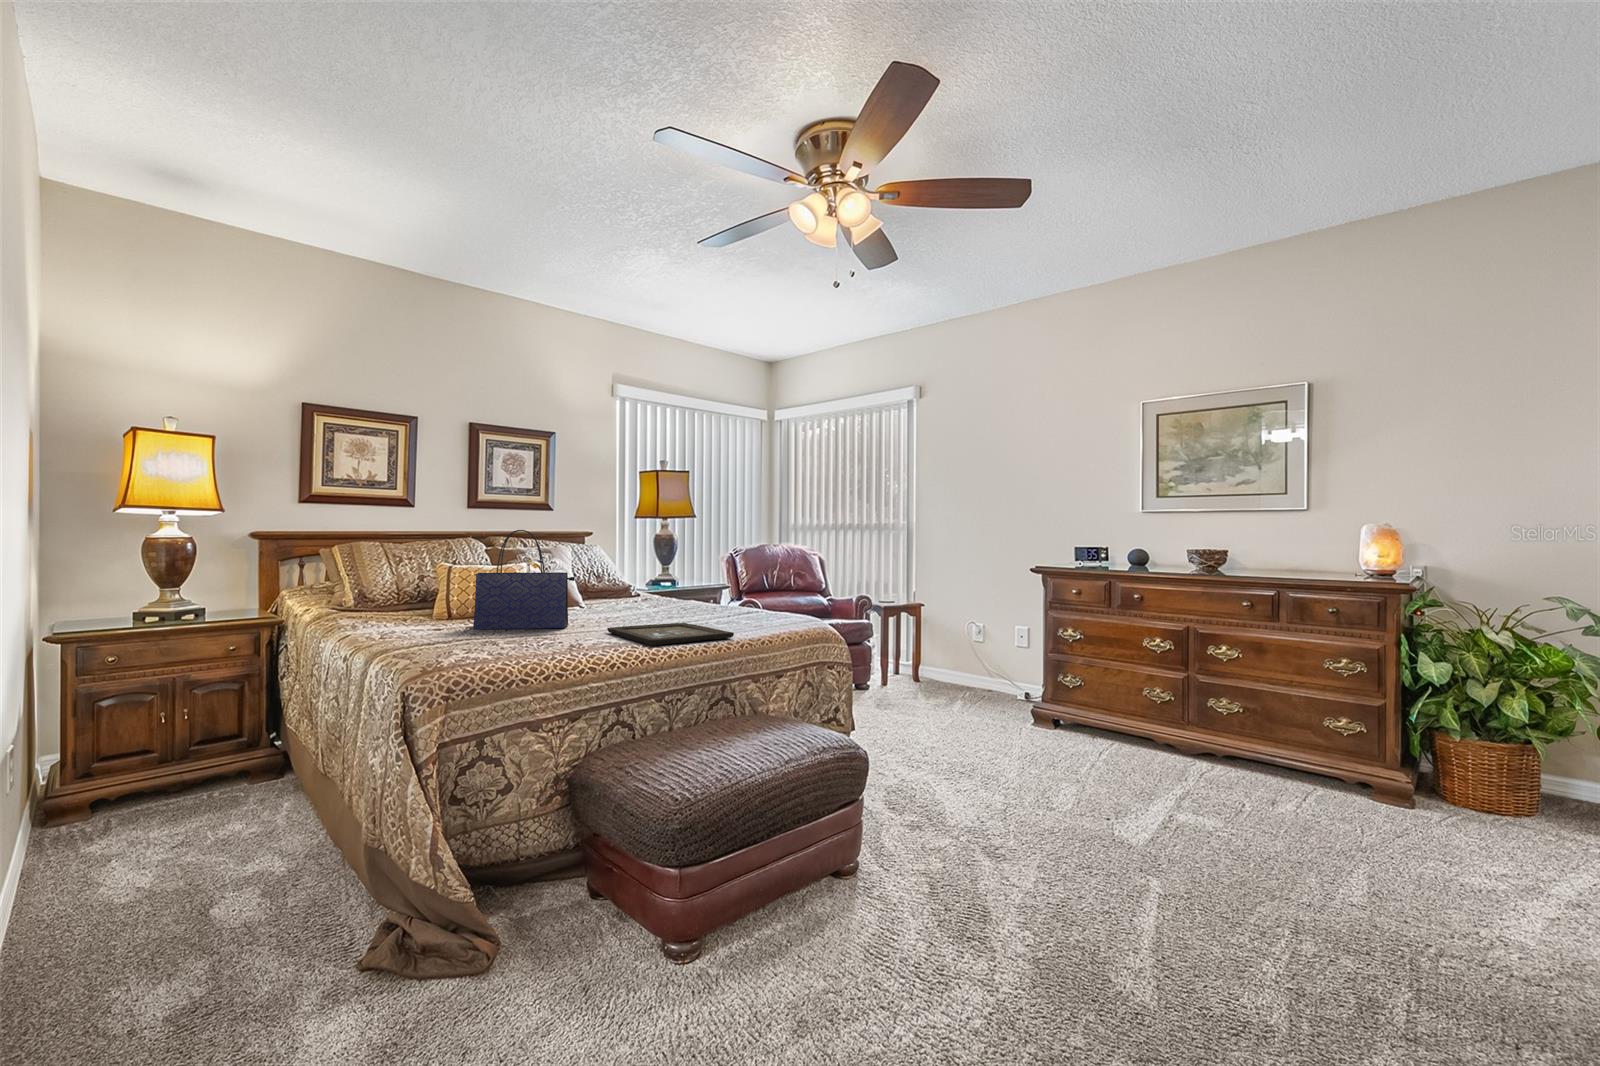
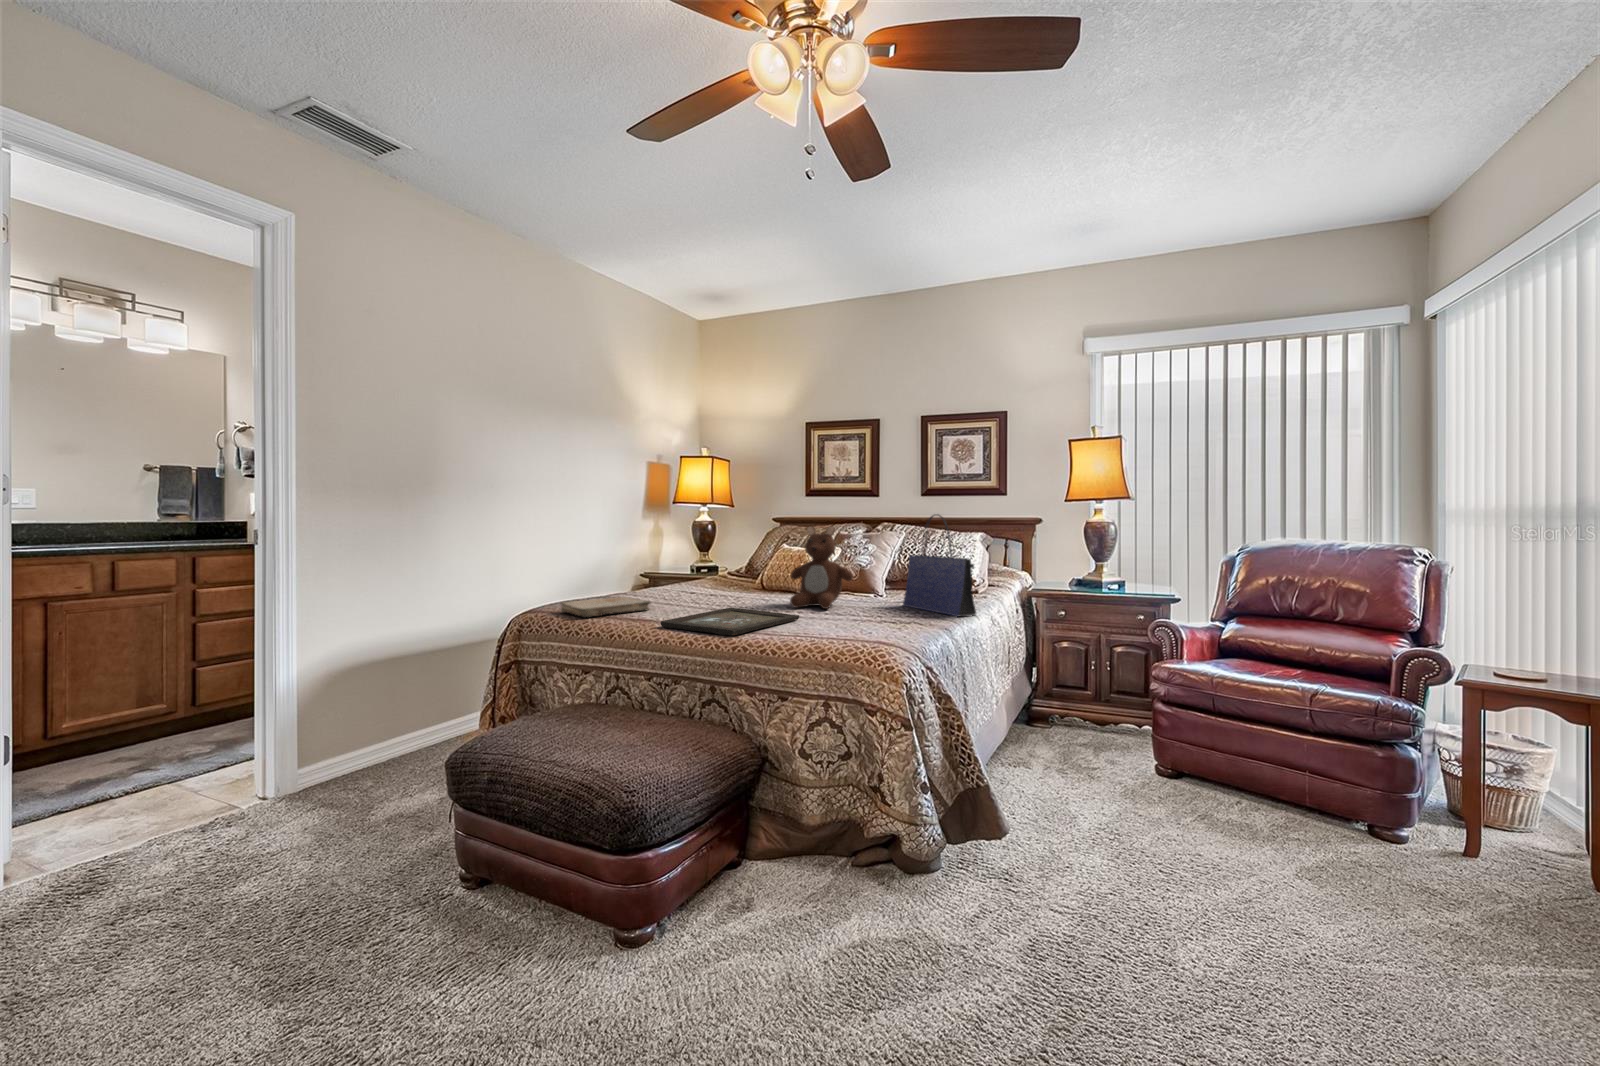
tote bag: present [473,530,575,629] -> present [903,514,976,616]
teddy bear: none [589,542,655,623] -> present [790,526,853,609]
book: none [461,634,546,661] -> present [560,597,650,617]

